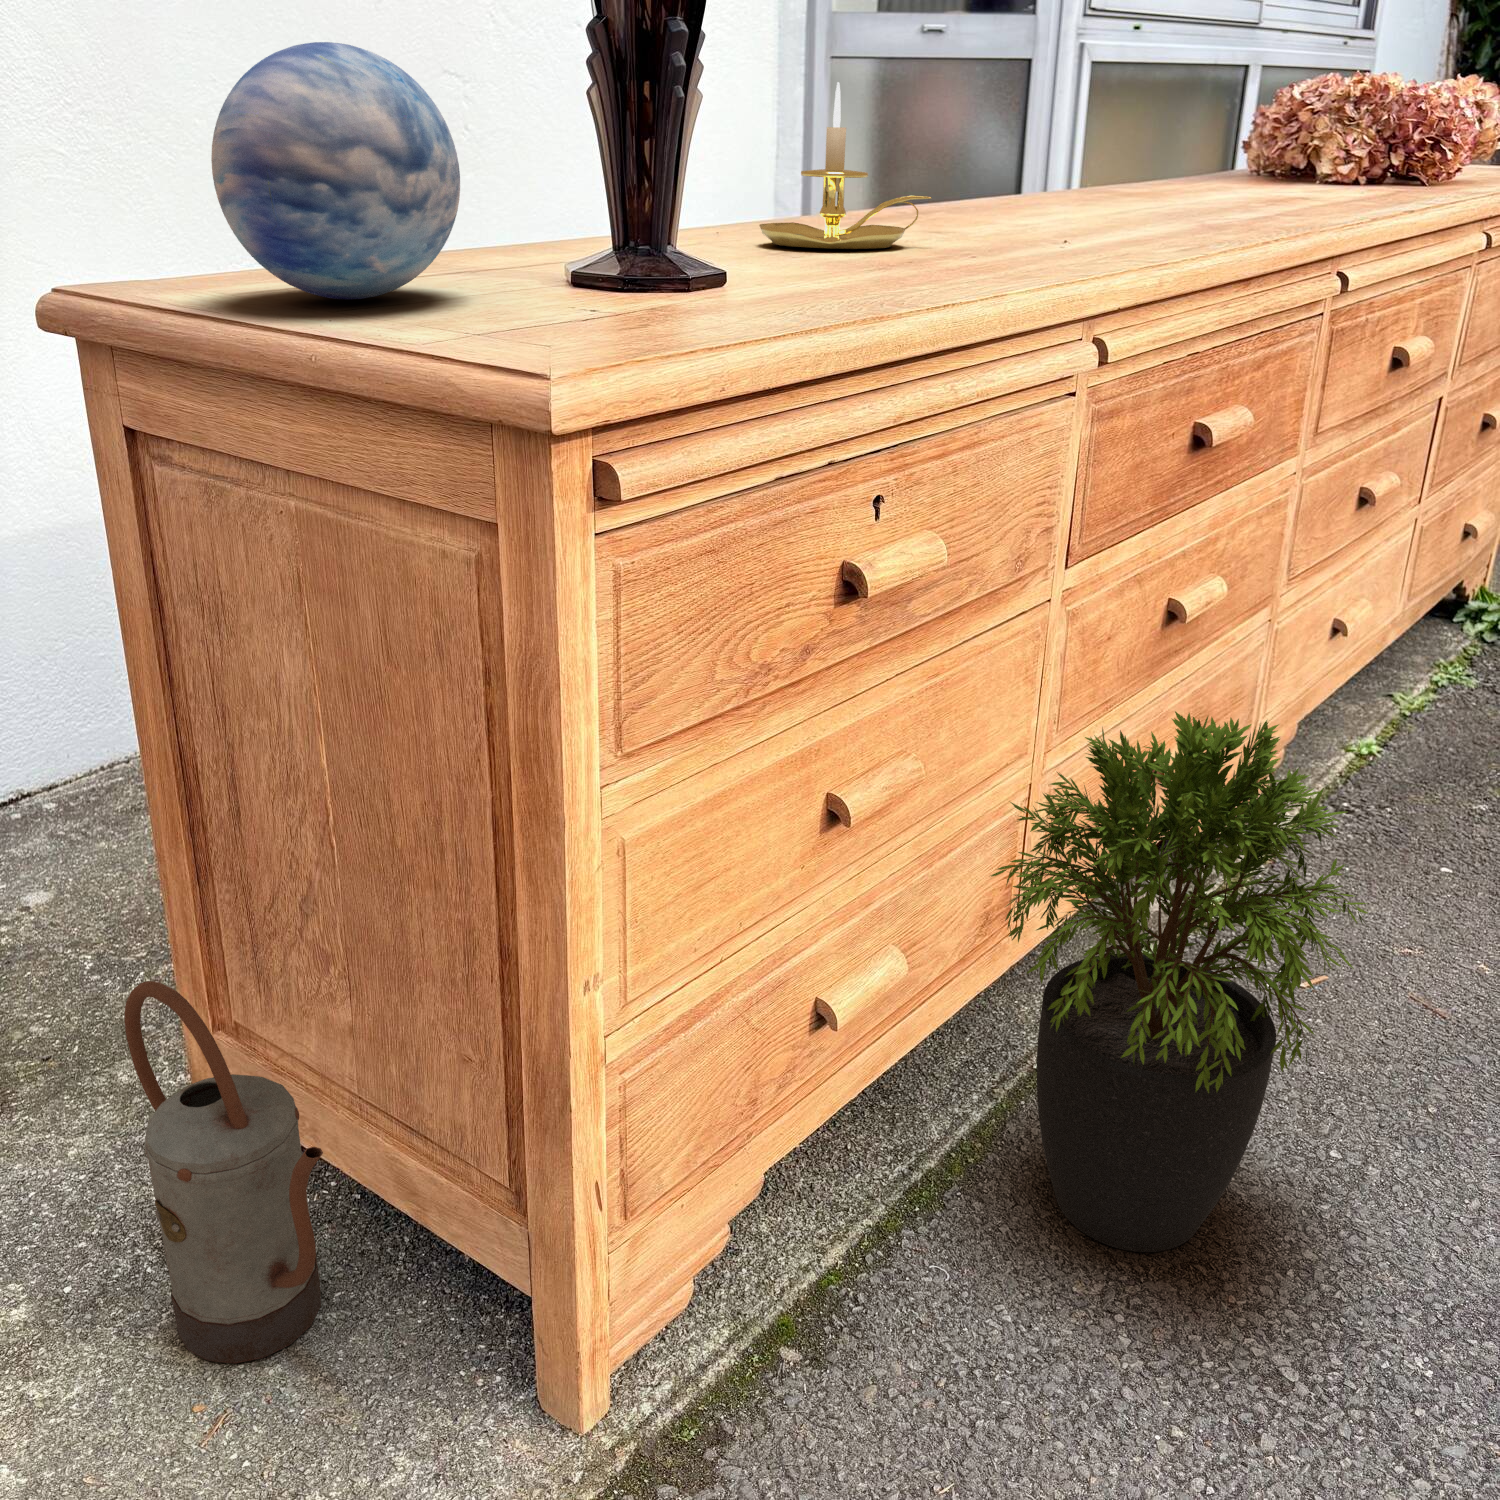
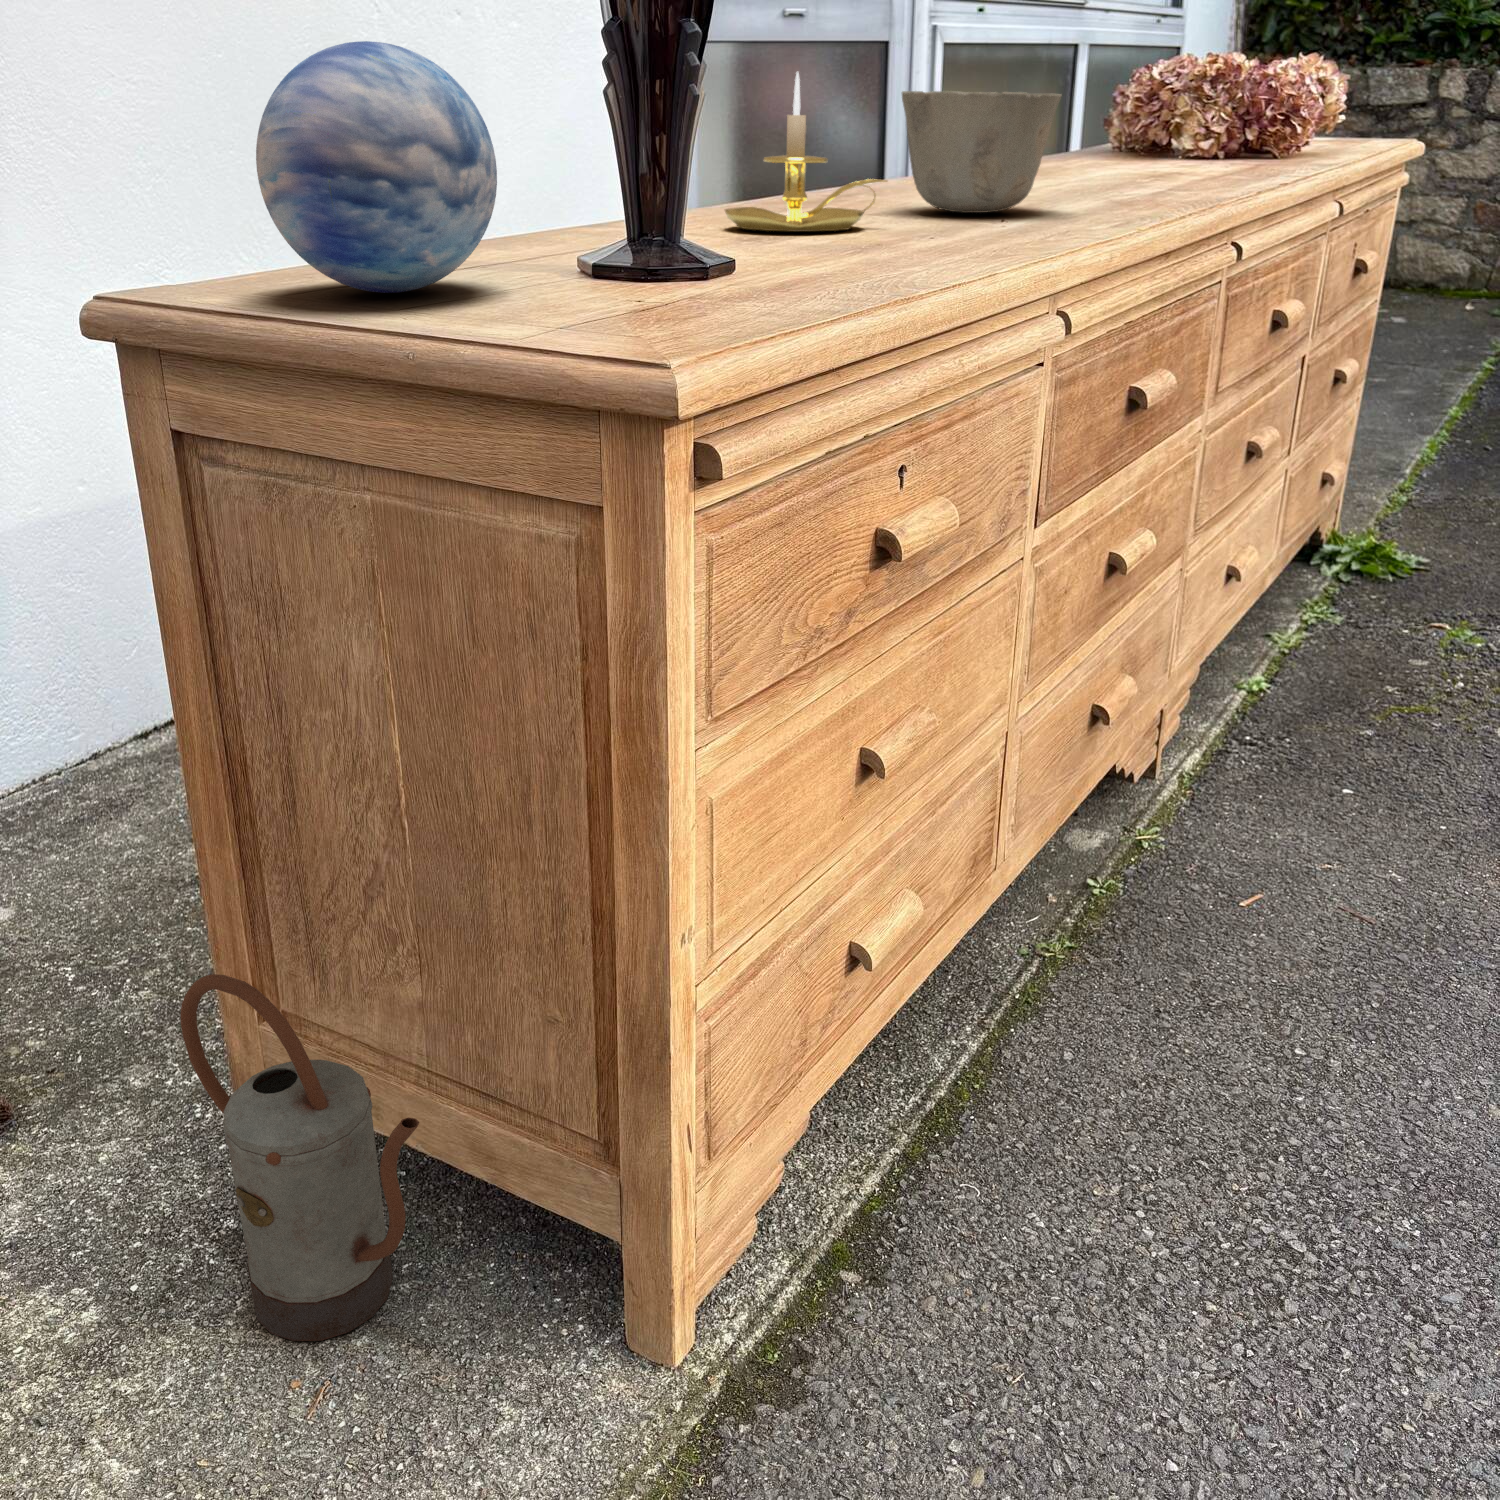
ceramic bowl: none [964,105,1135,234] -> present [902,91,1061,213]
potted plant: present [991,711,1368,1252] -> none [999,653,1340,1153]

